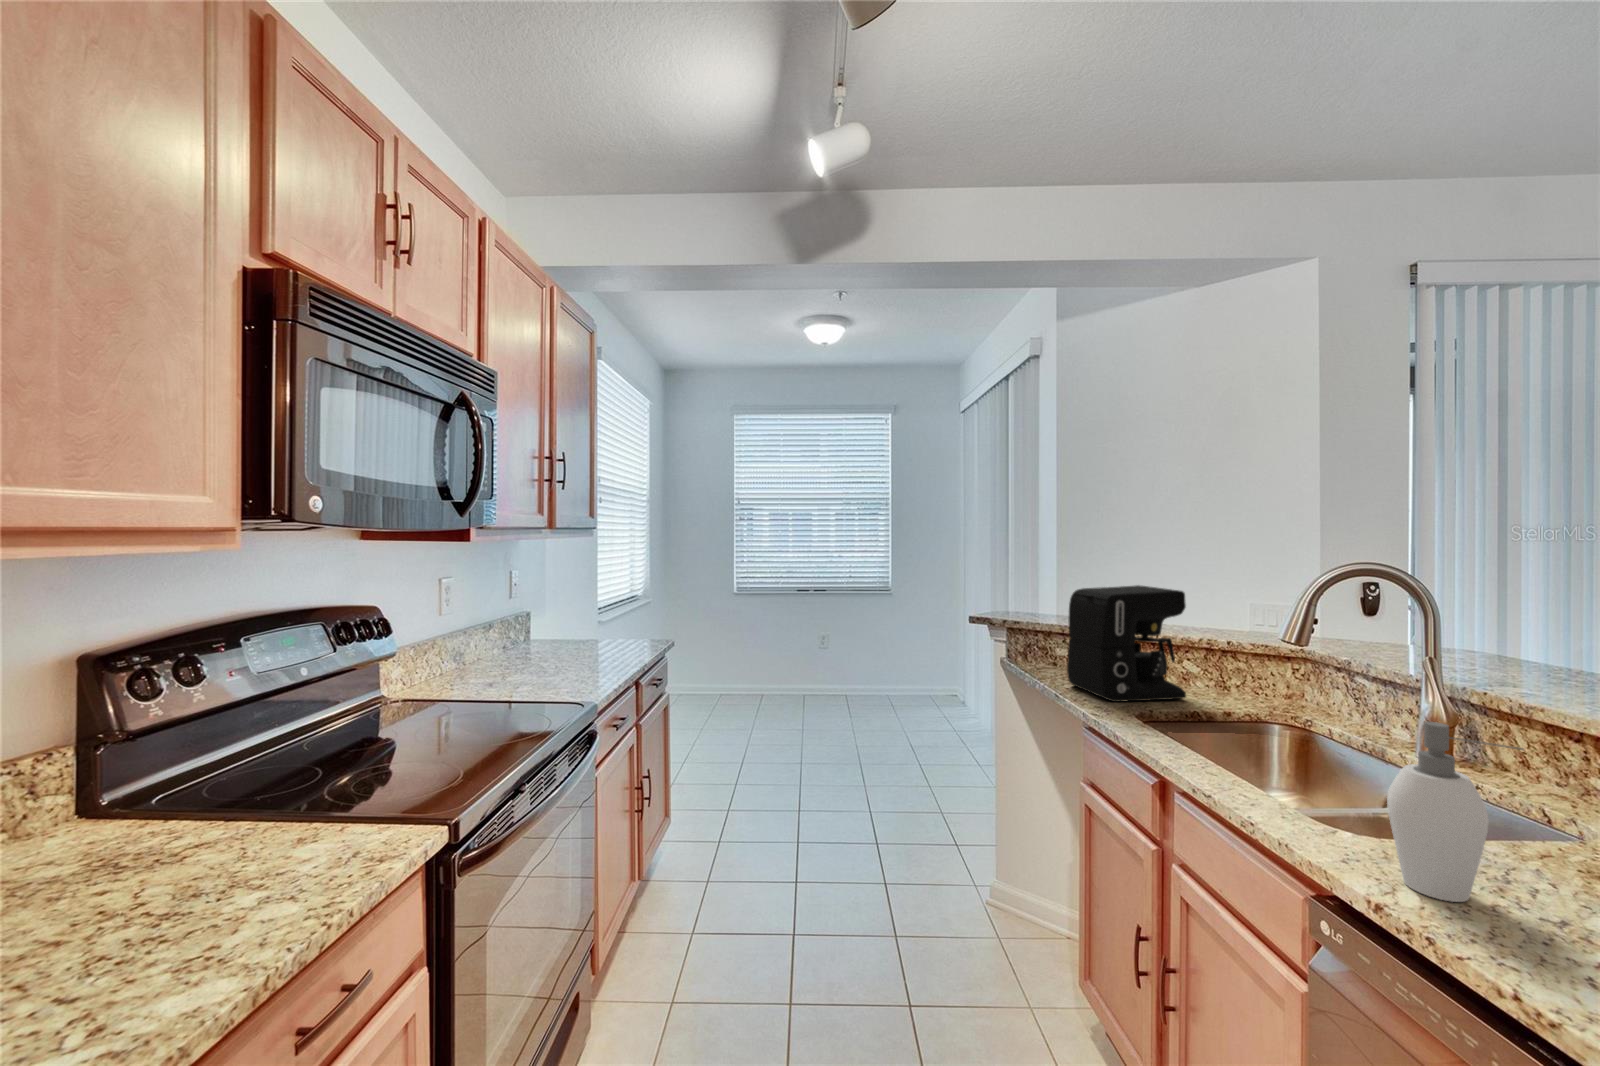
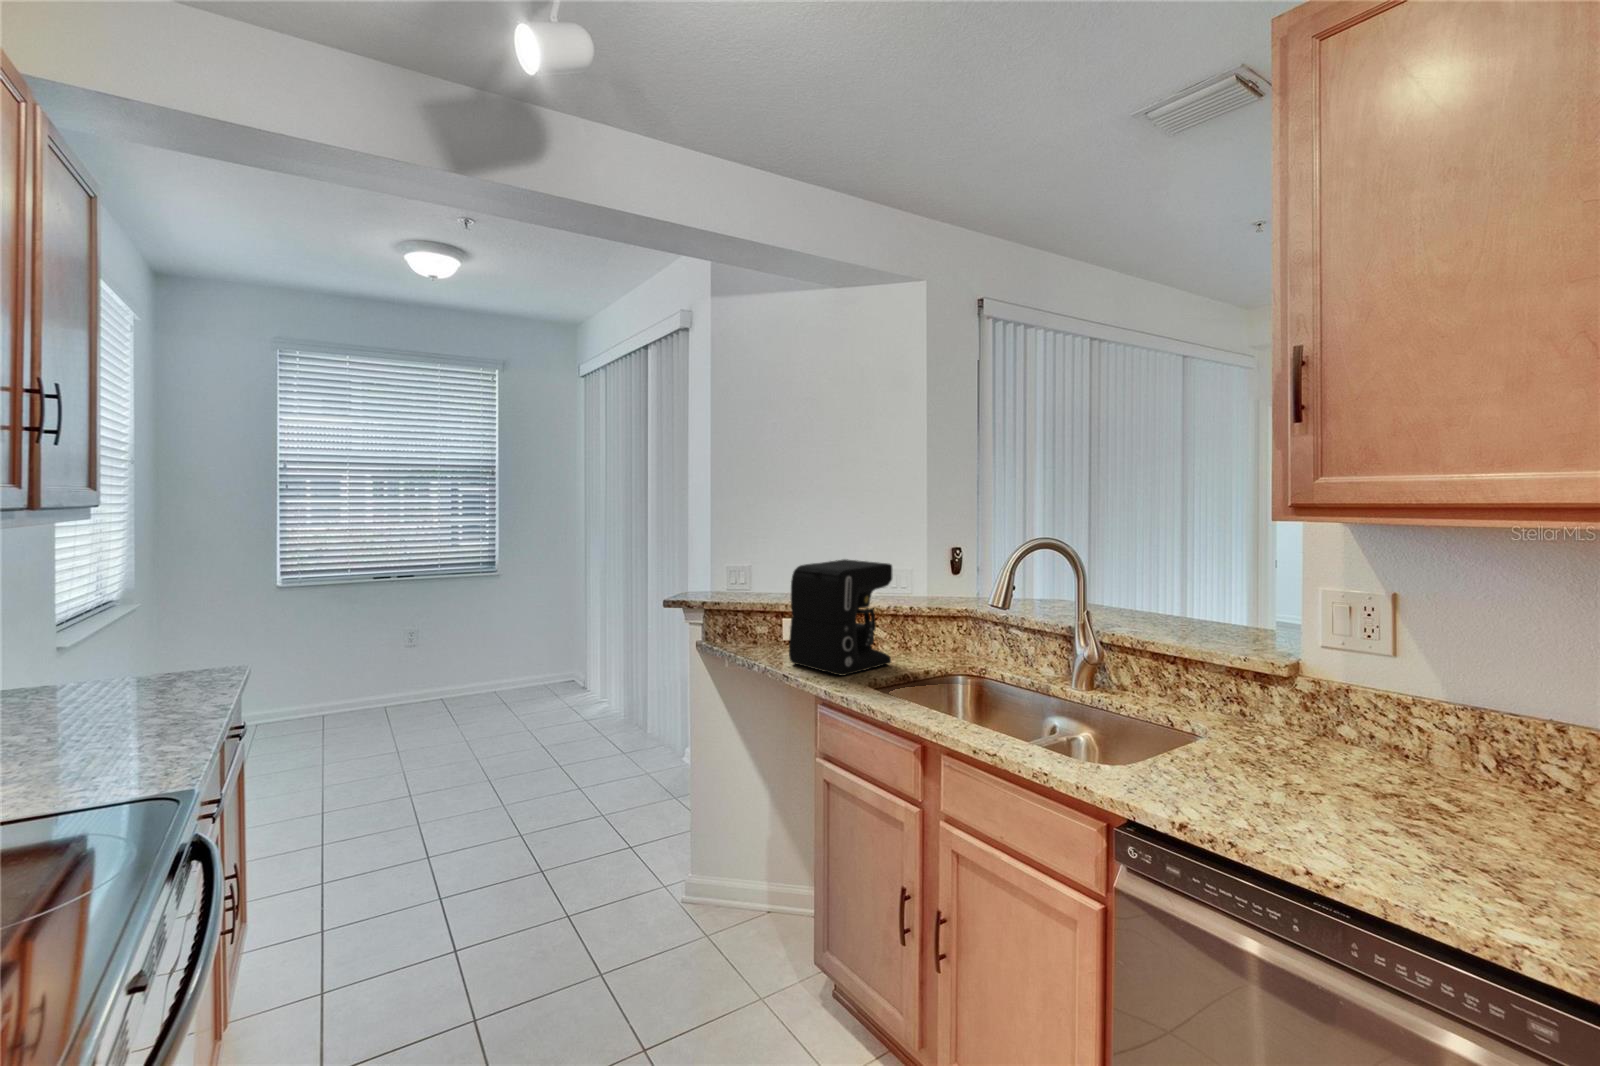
soap dispenser: present [1387,722,1524,902] -> none [1163,668,1250,807]

